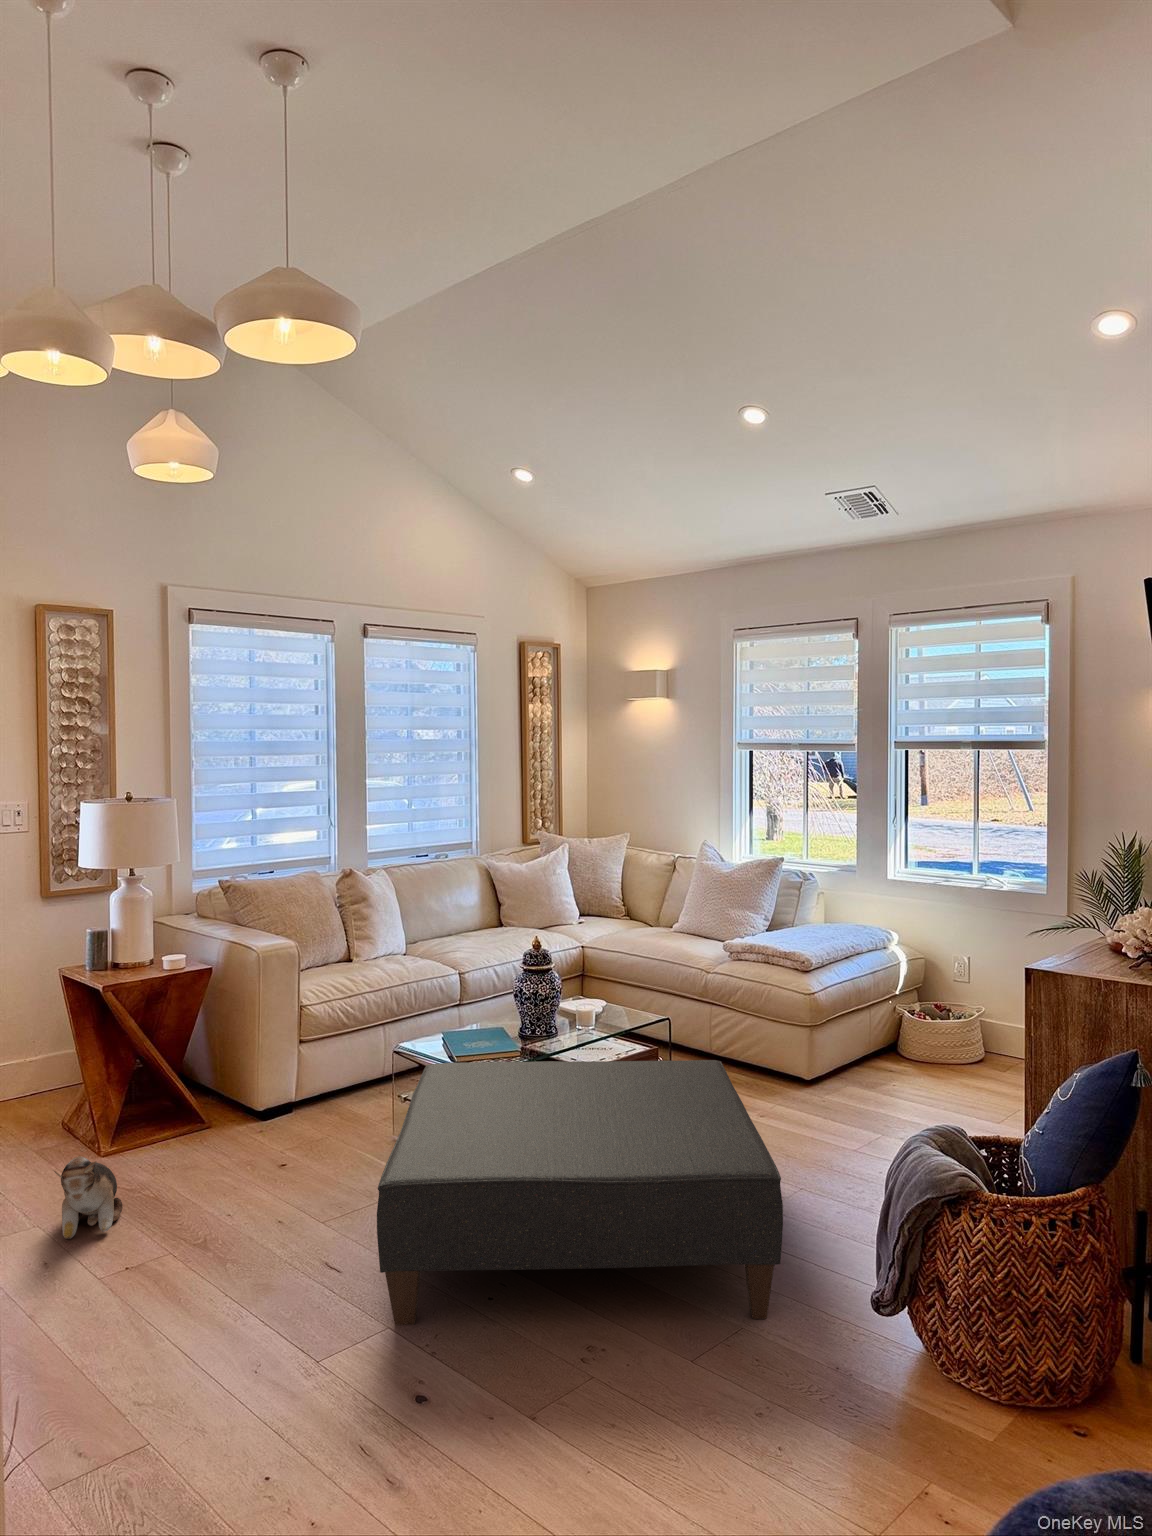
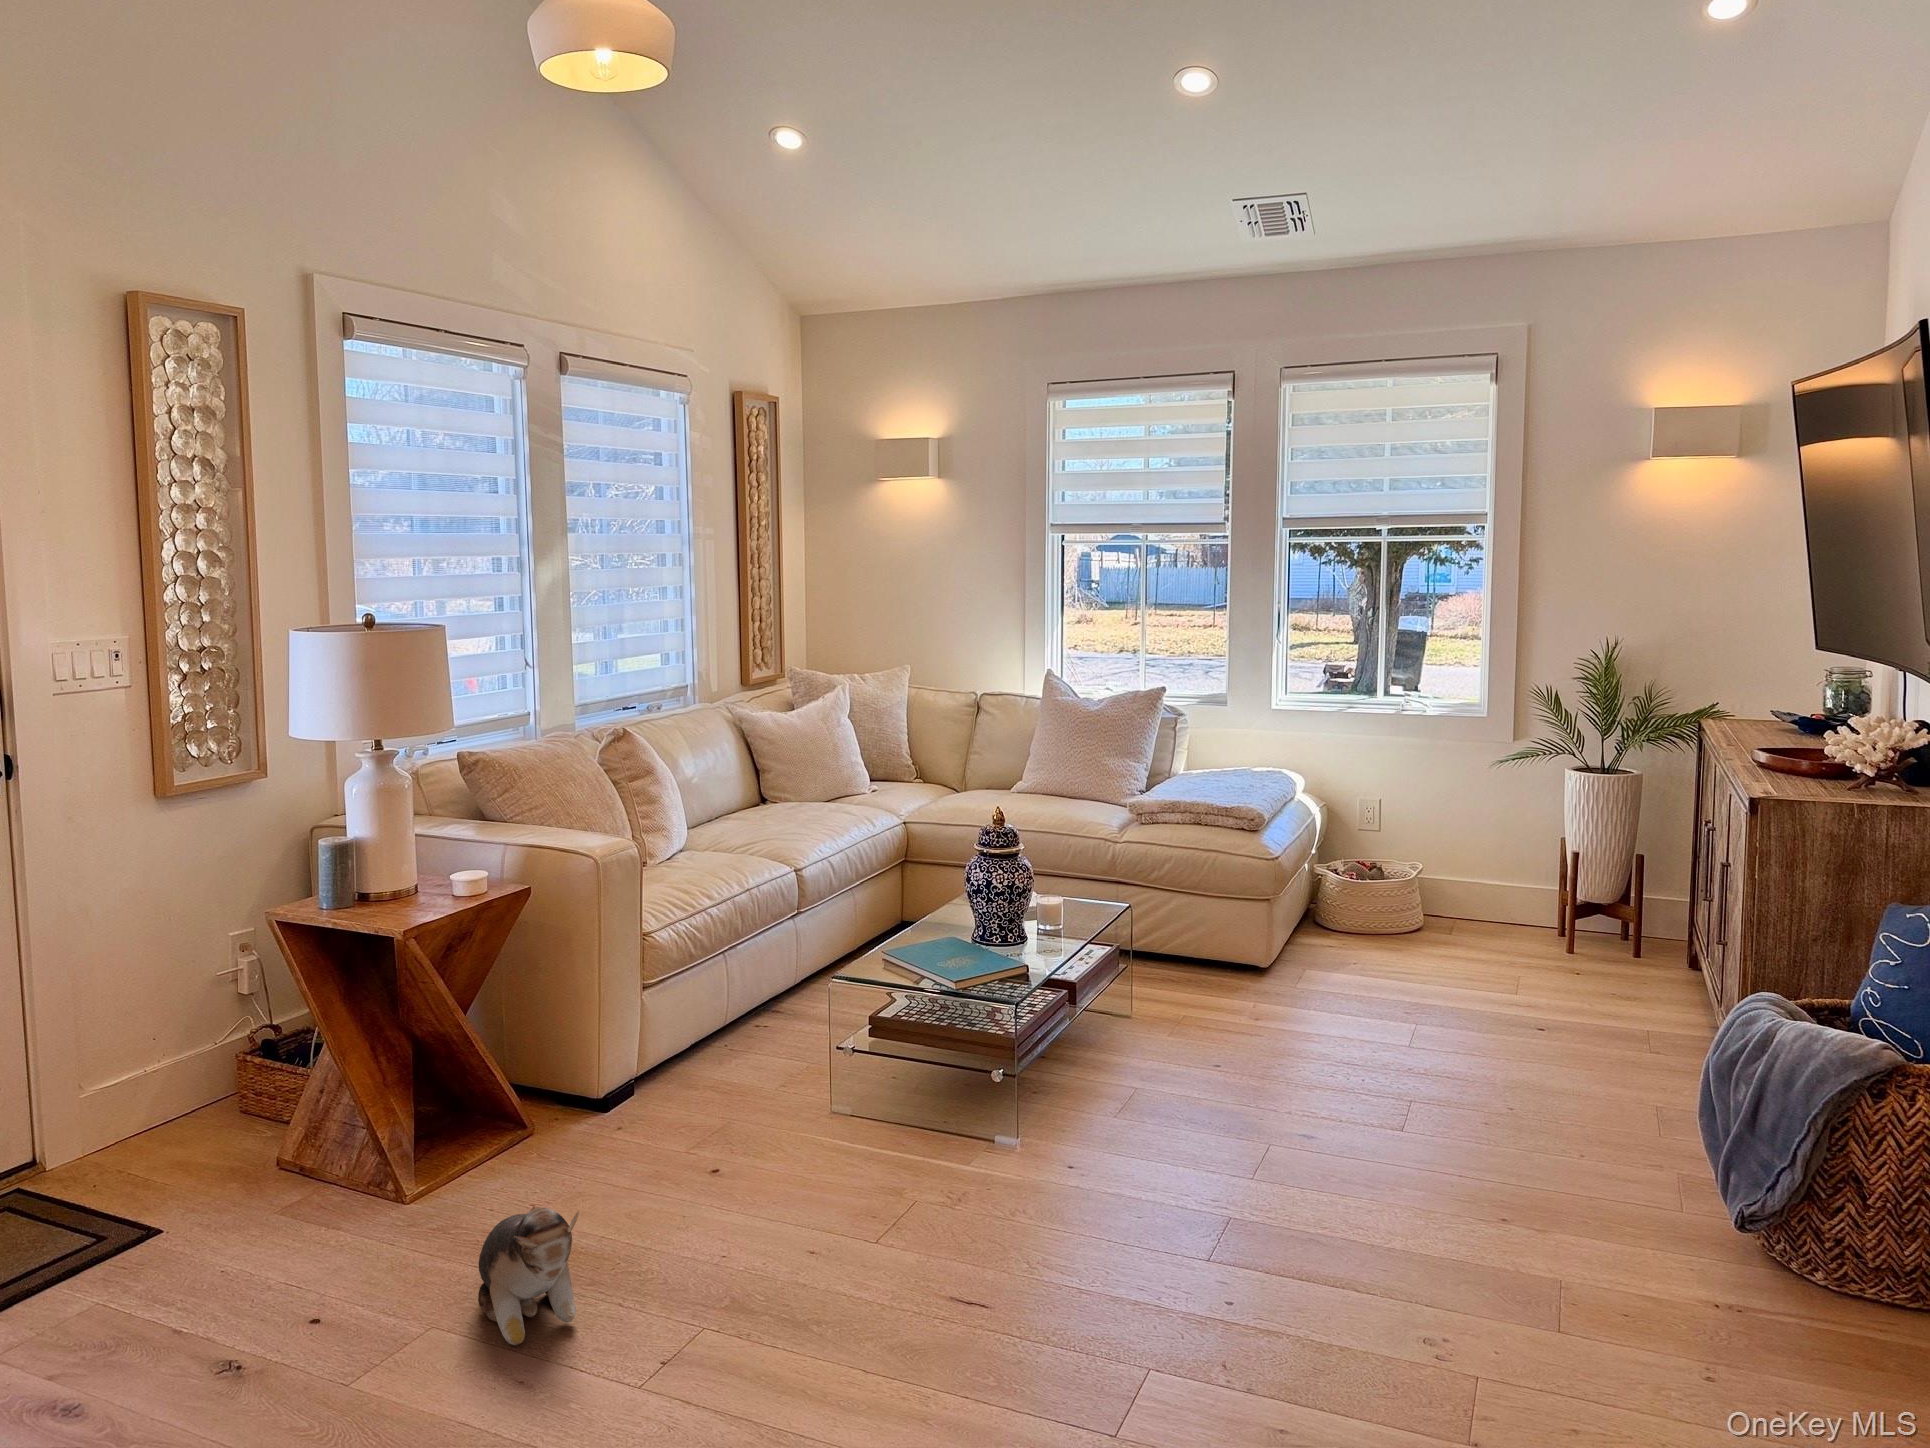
ottoman: present [377,1060,783,1325] -> none [938,948,1618,1370]

